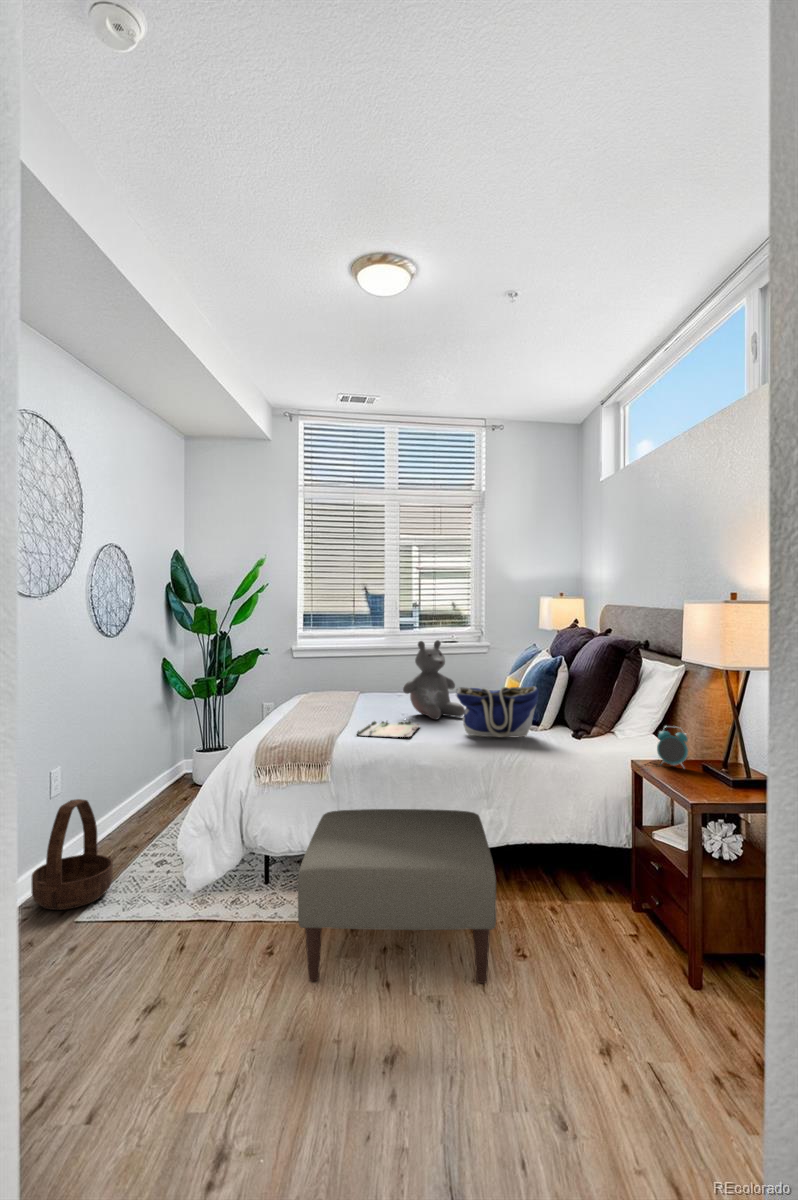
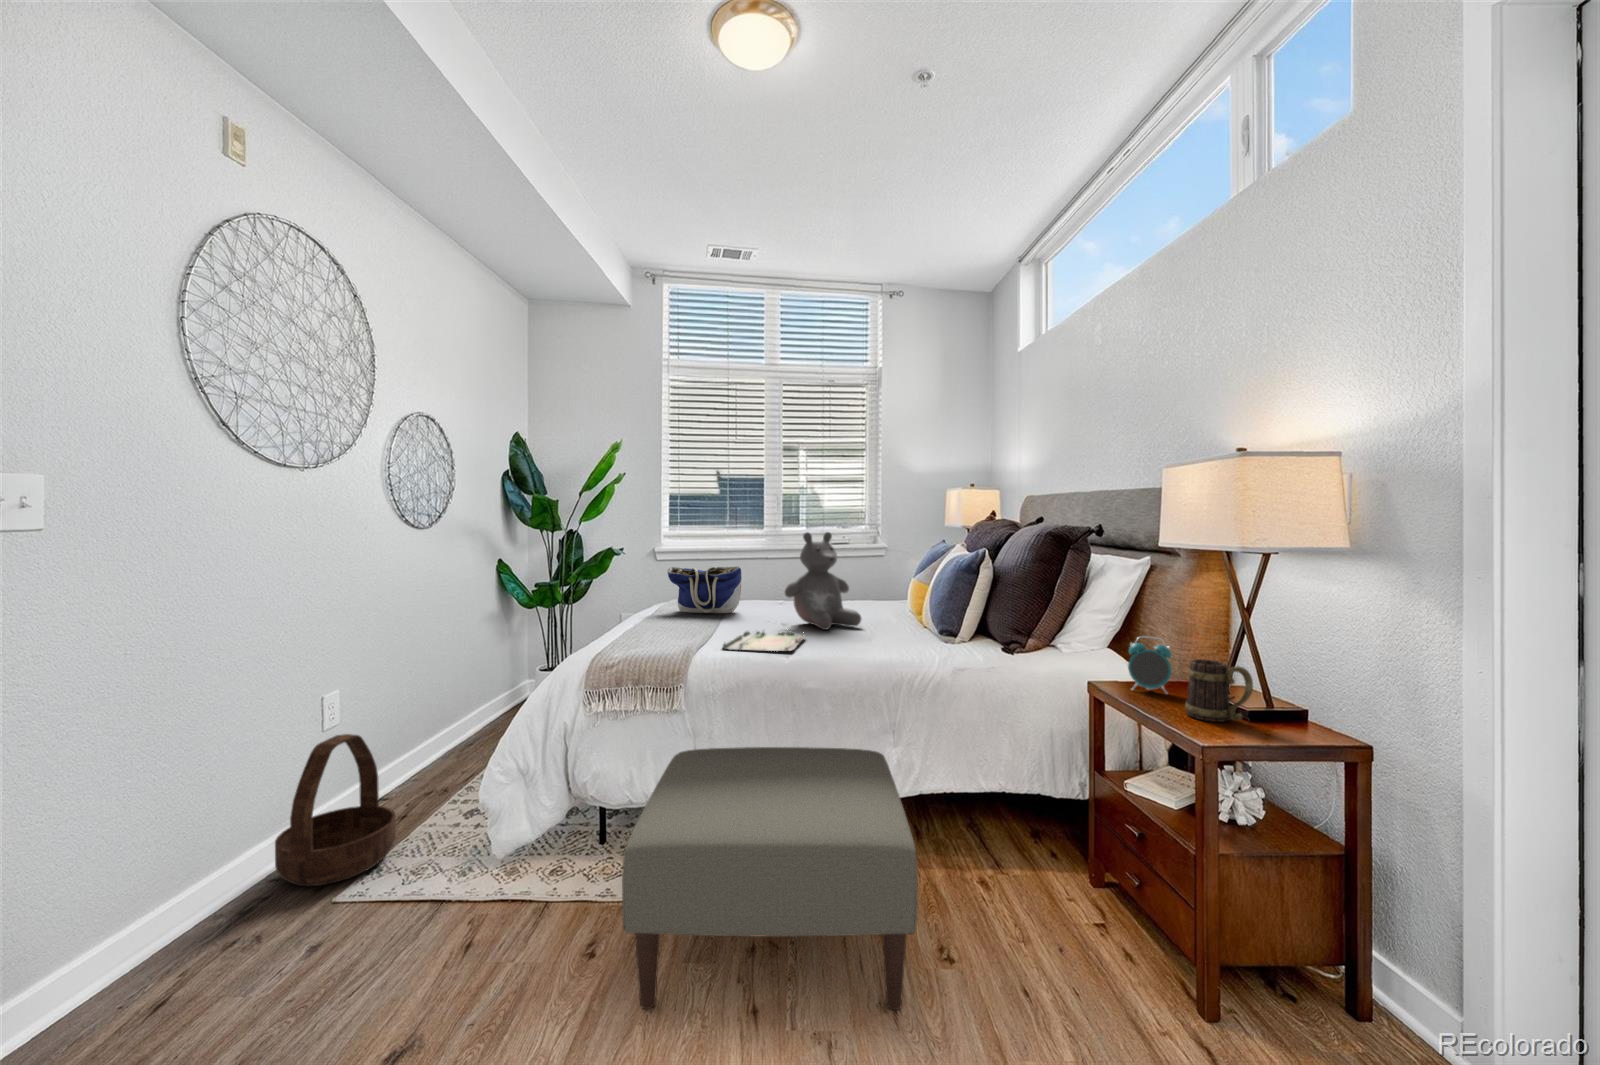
tote bag: present [456,686,538,738] -> present [667,566,741,613]
mug: none [689,743,731,787] -> present [1185,659,1253,722]

